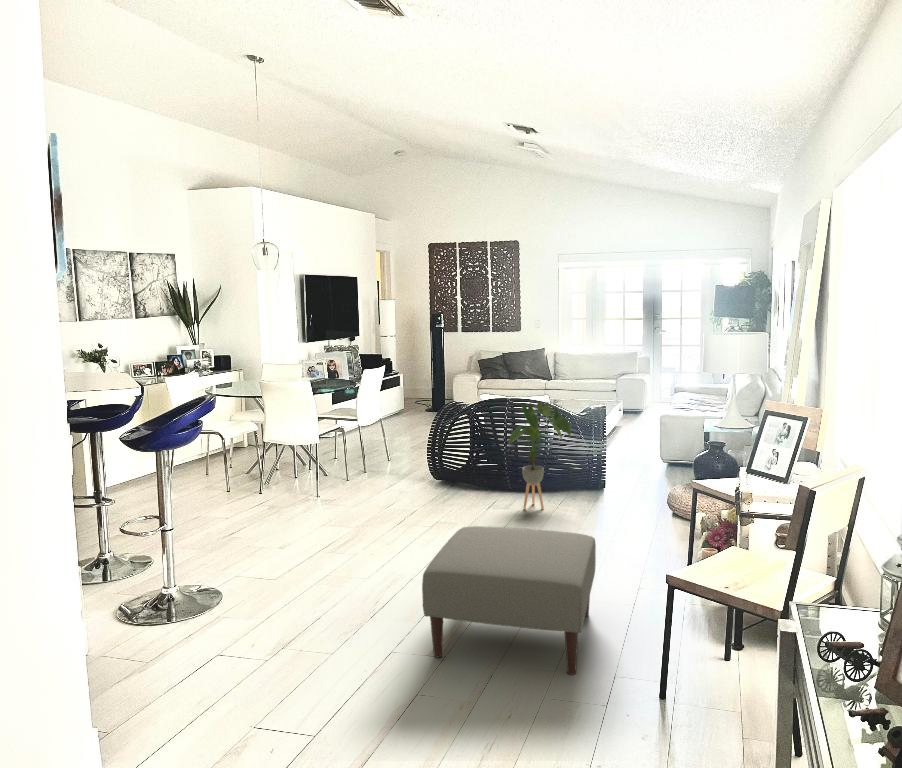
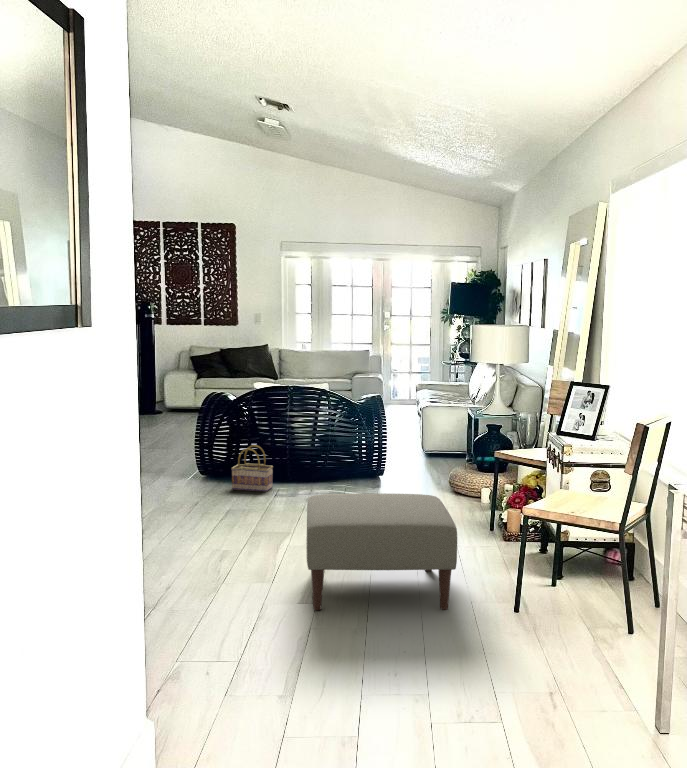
house plant: present [509,402,571,509] -> none [300,387,364,498]
basket: none [455,454,494,499] -> present [231,445,273,492]

